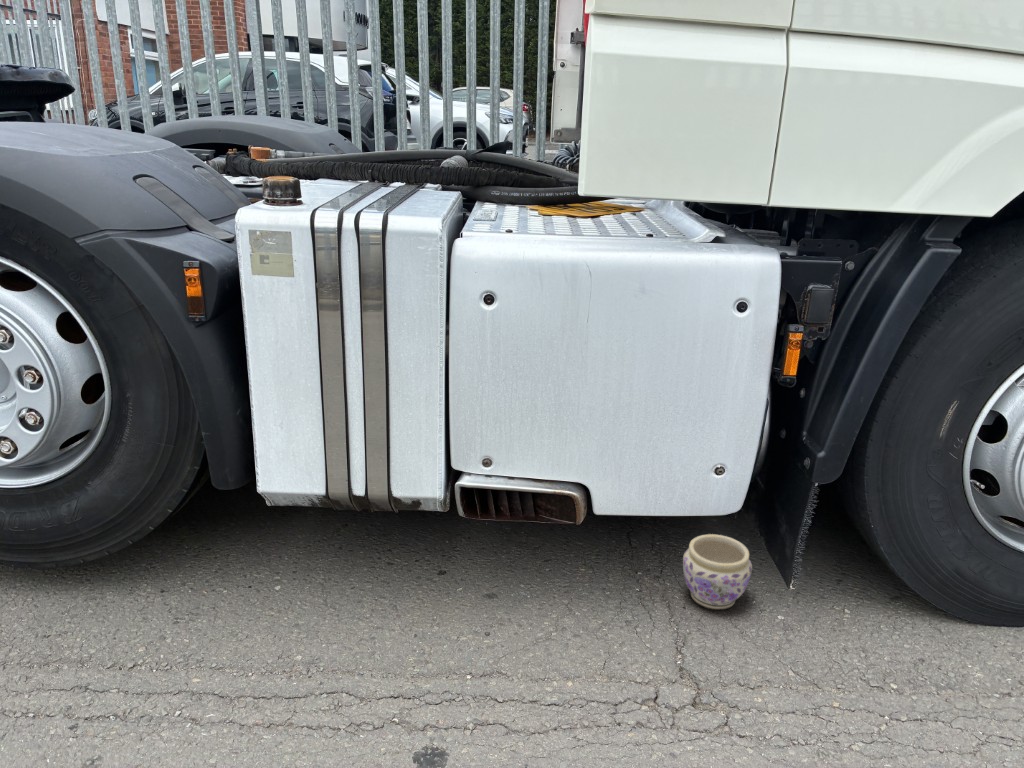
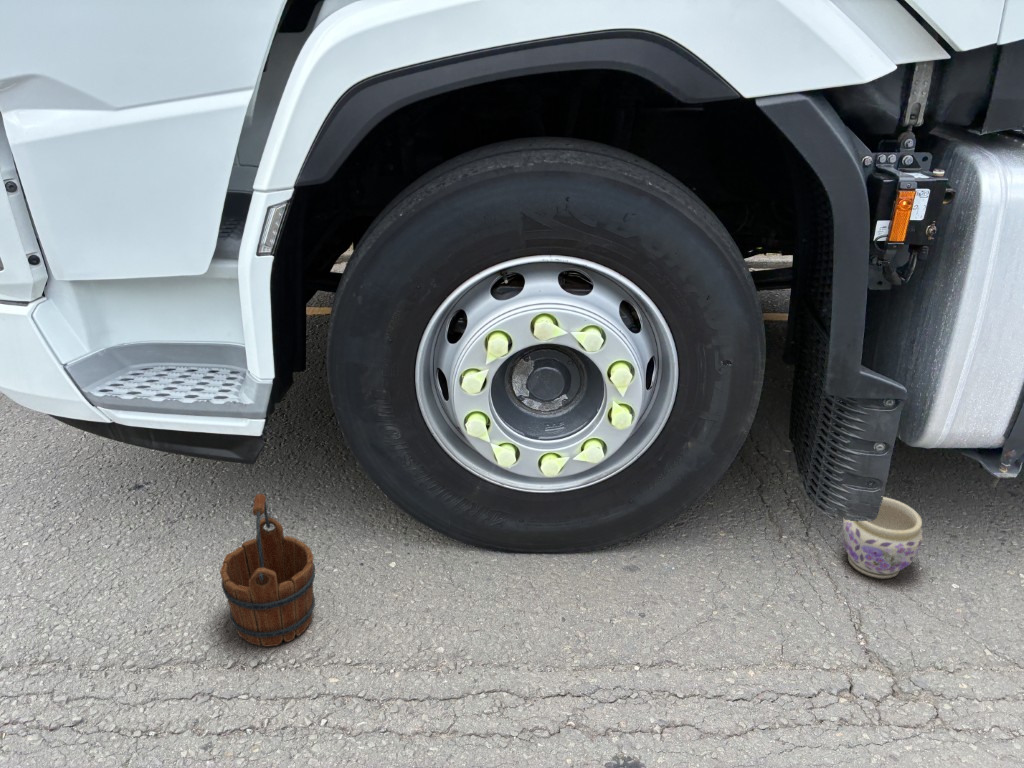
wooden bucket: none [108,514,195,651] -> present [220,494,315,646]

